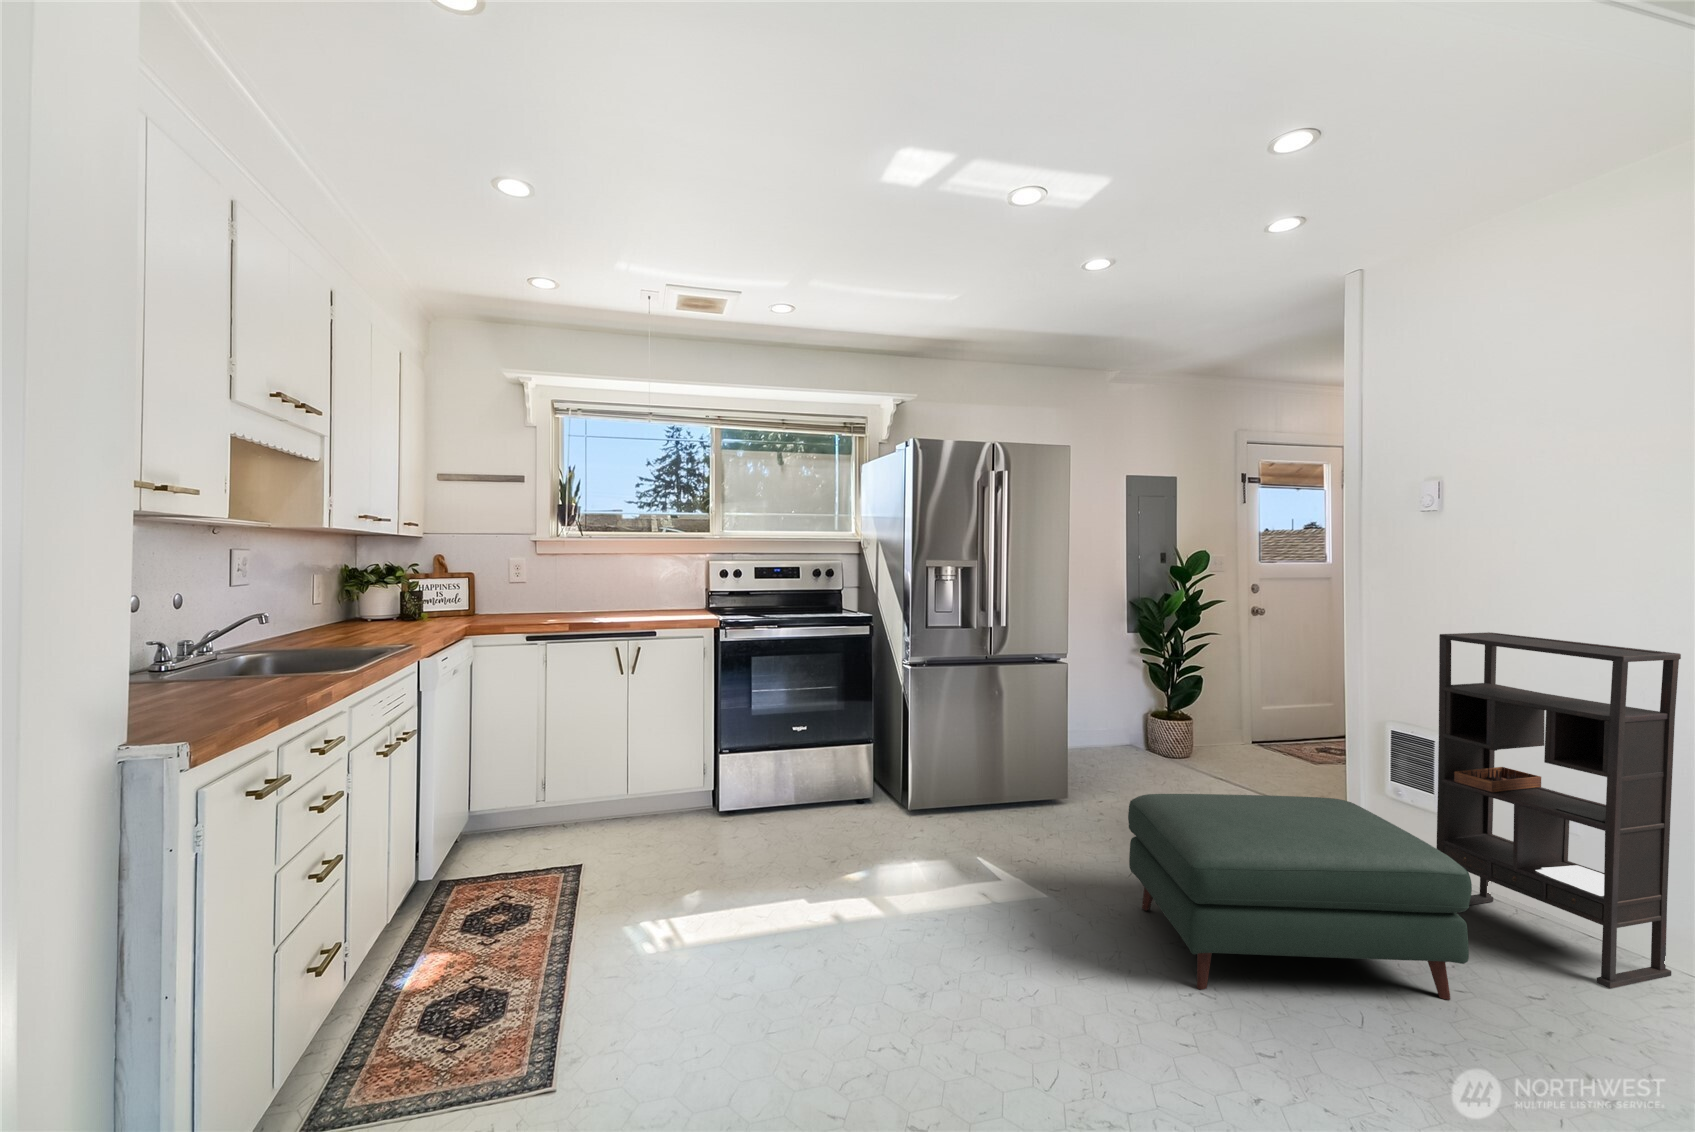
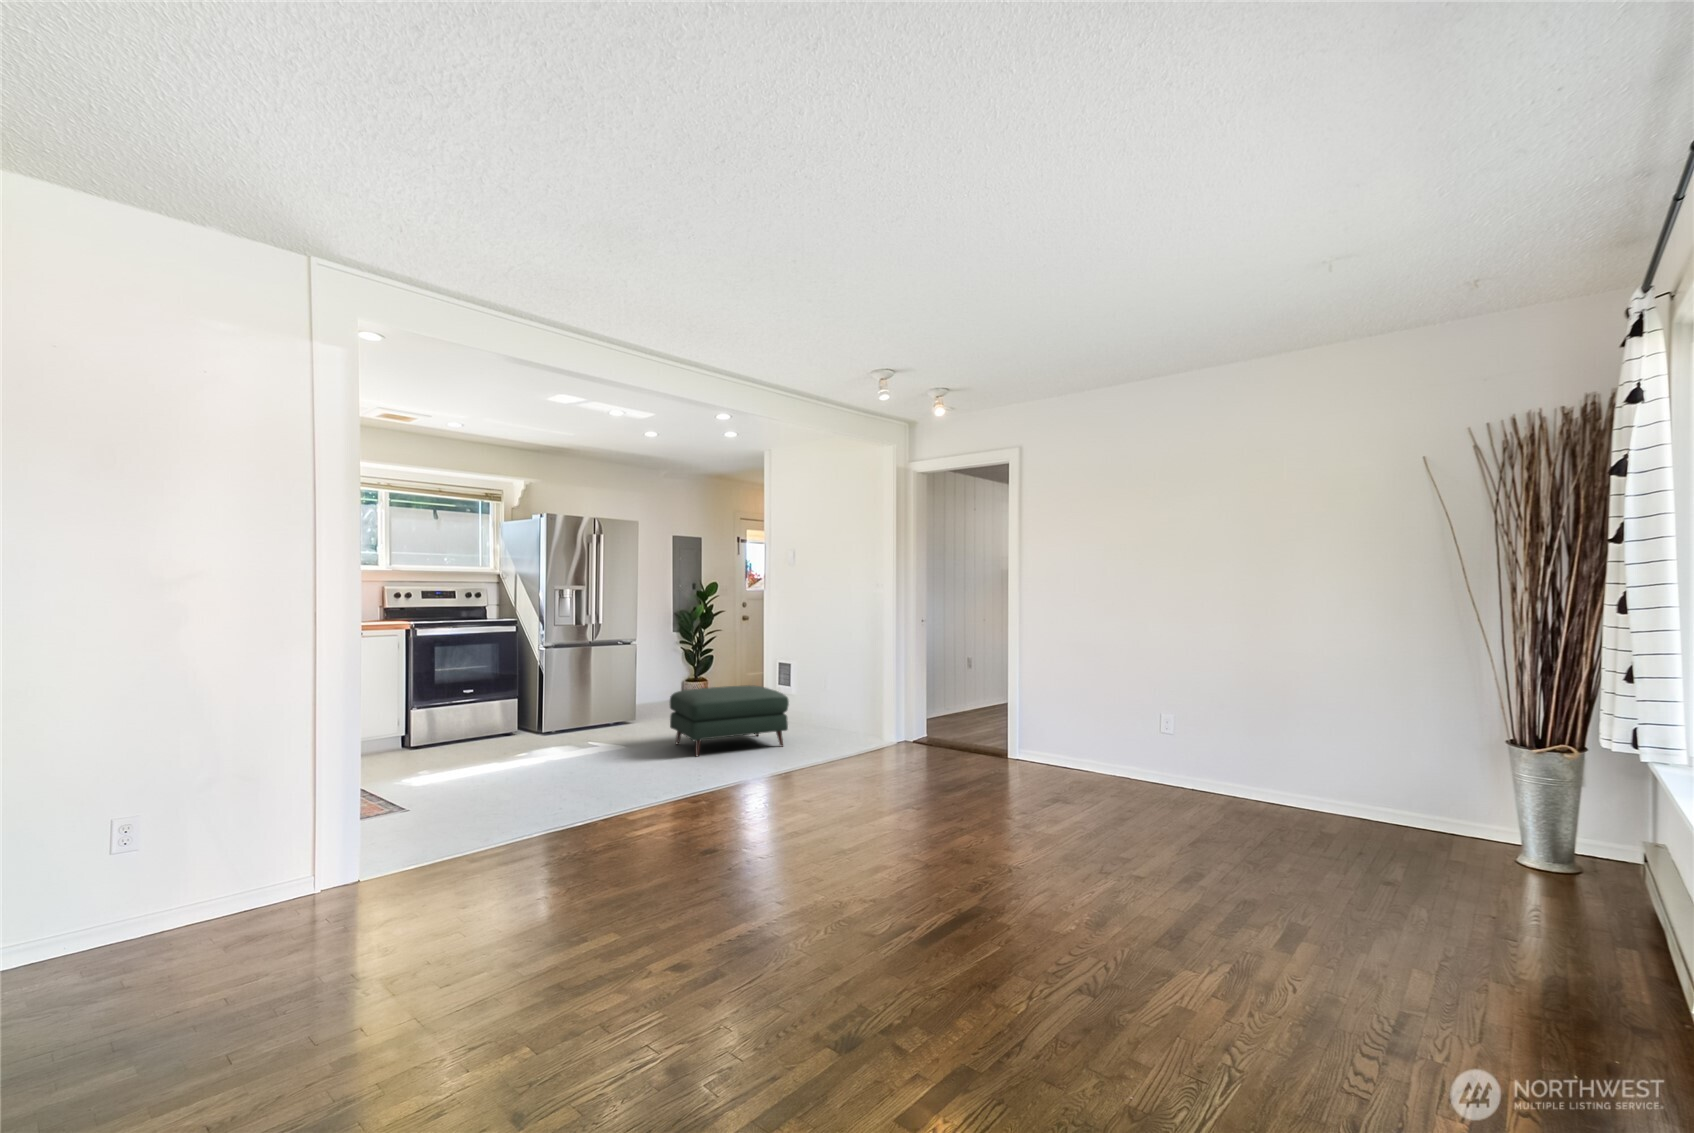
bookshelf: present [1437,632,1681,988] -> none [791,615,857,738]

